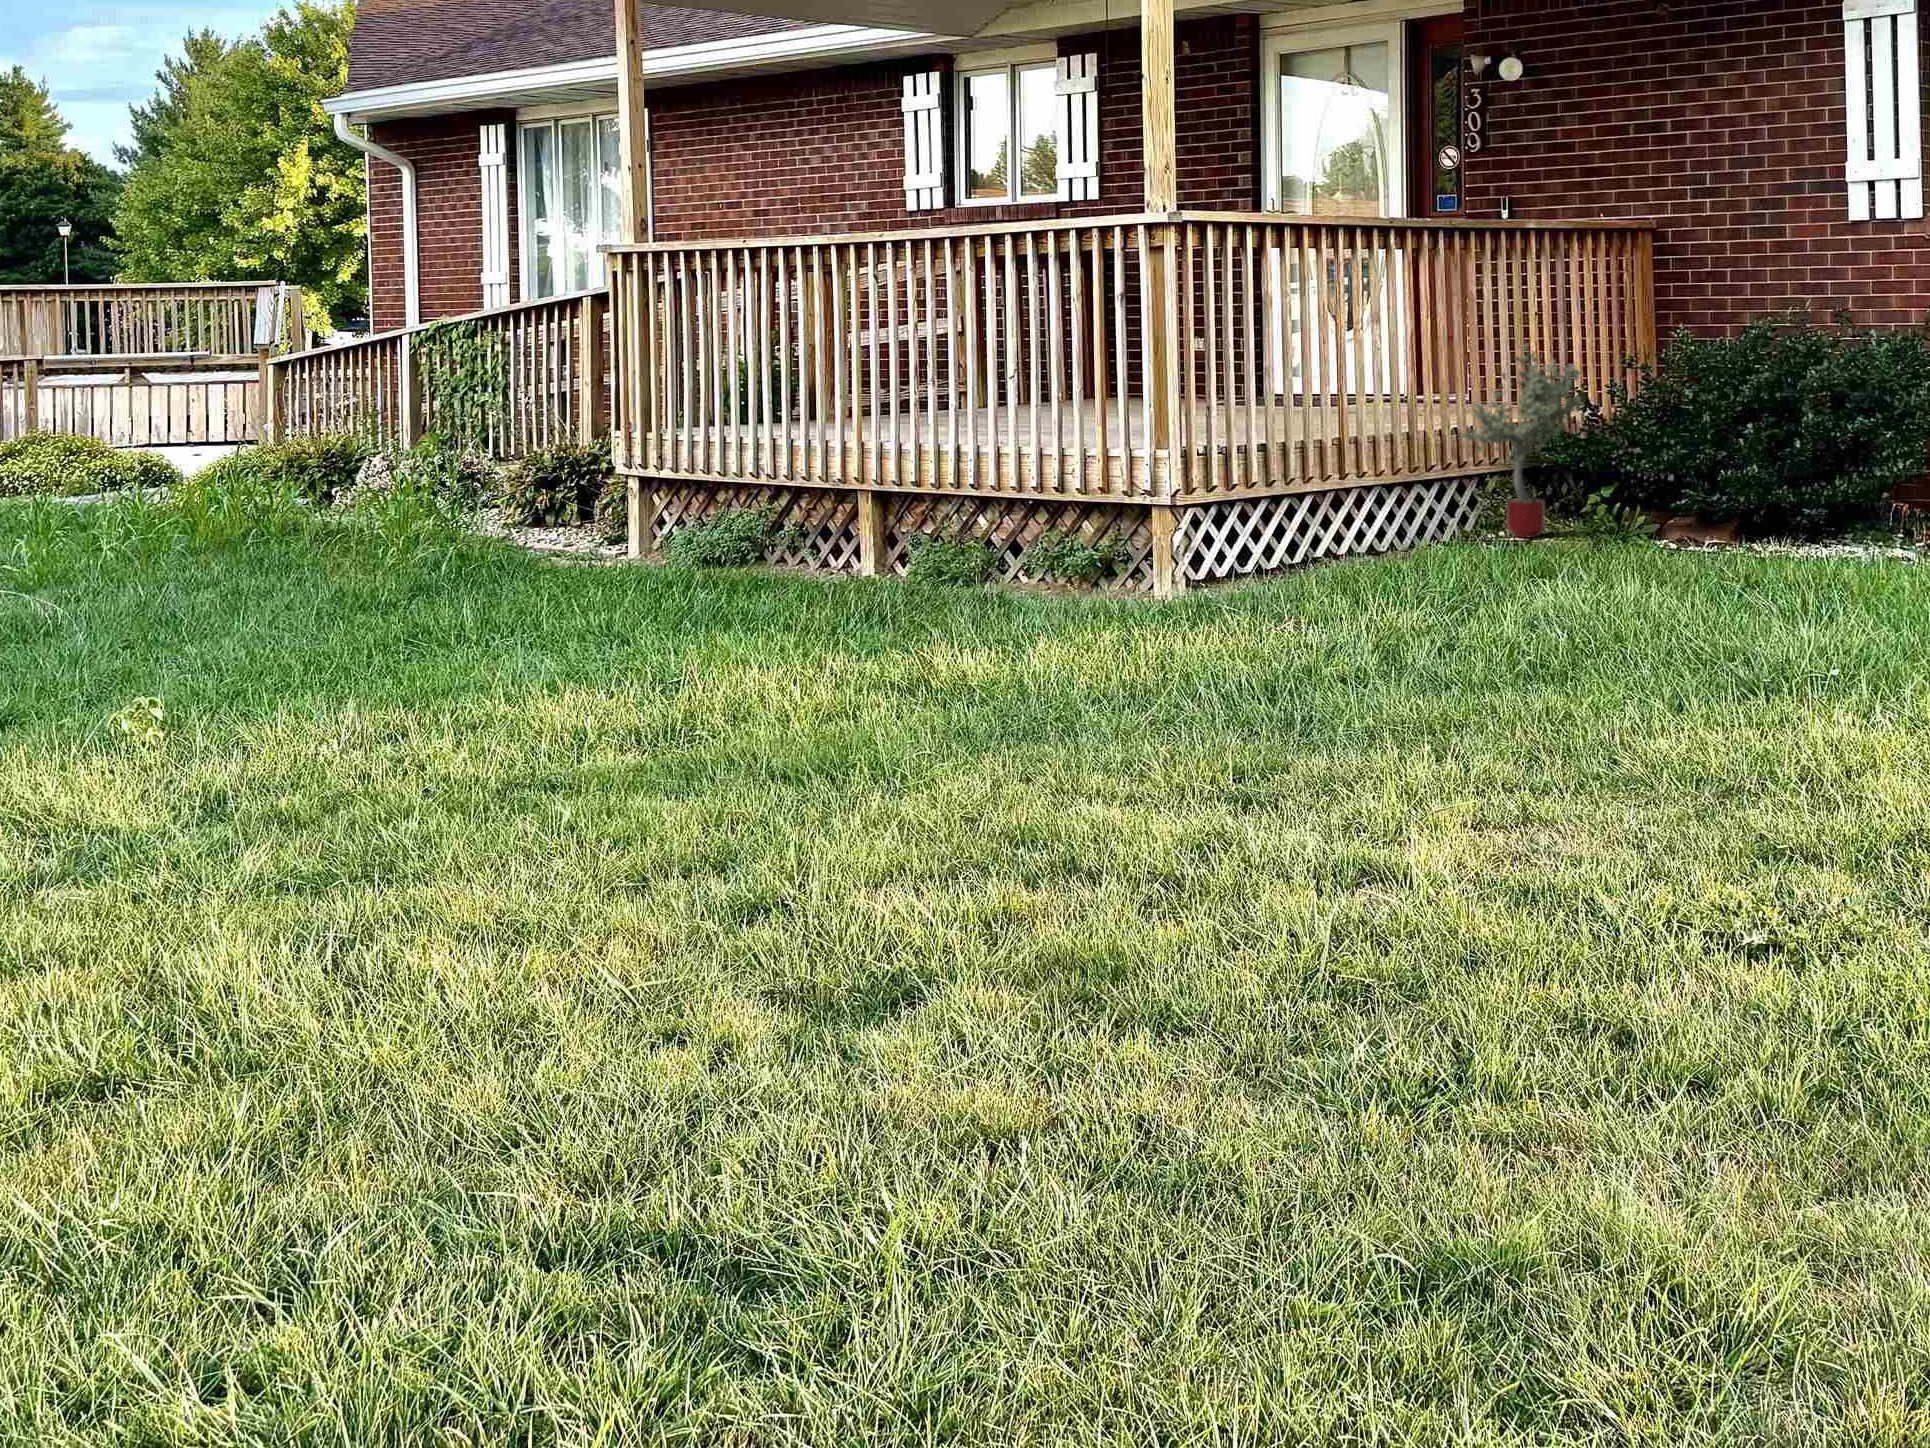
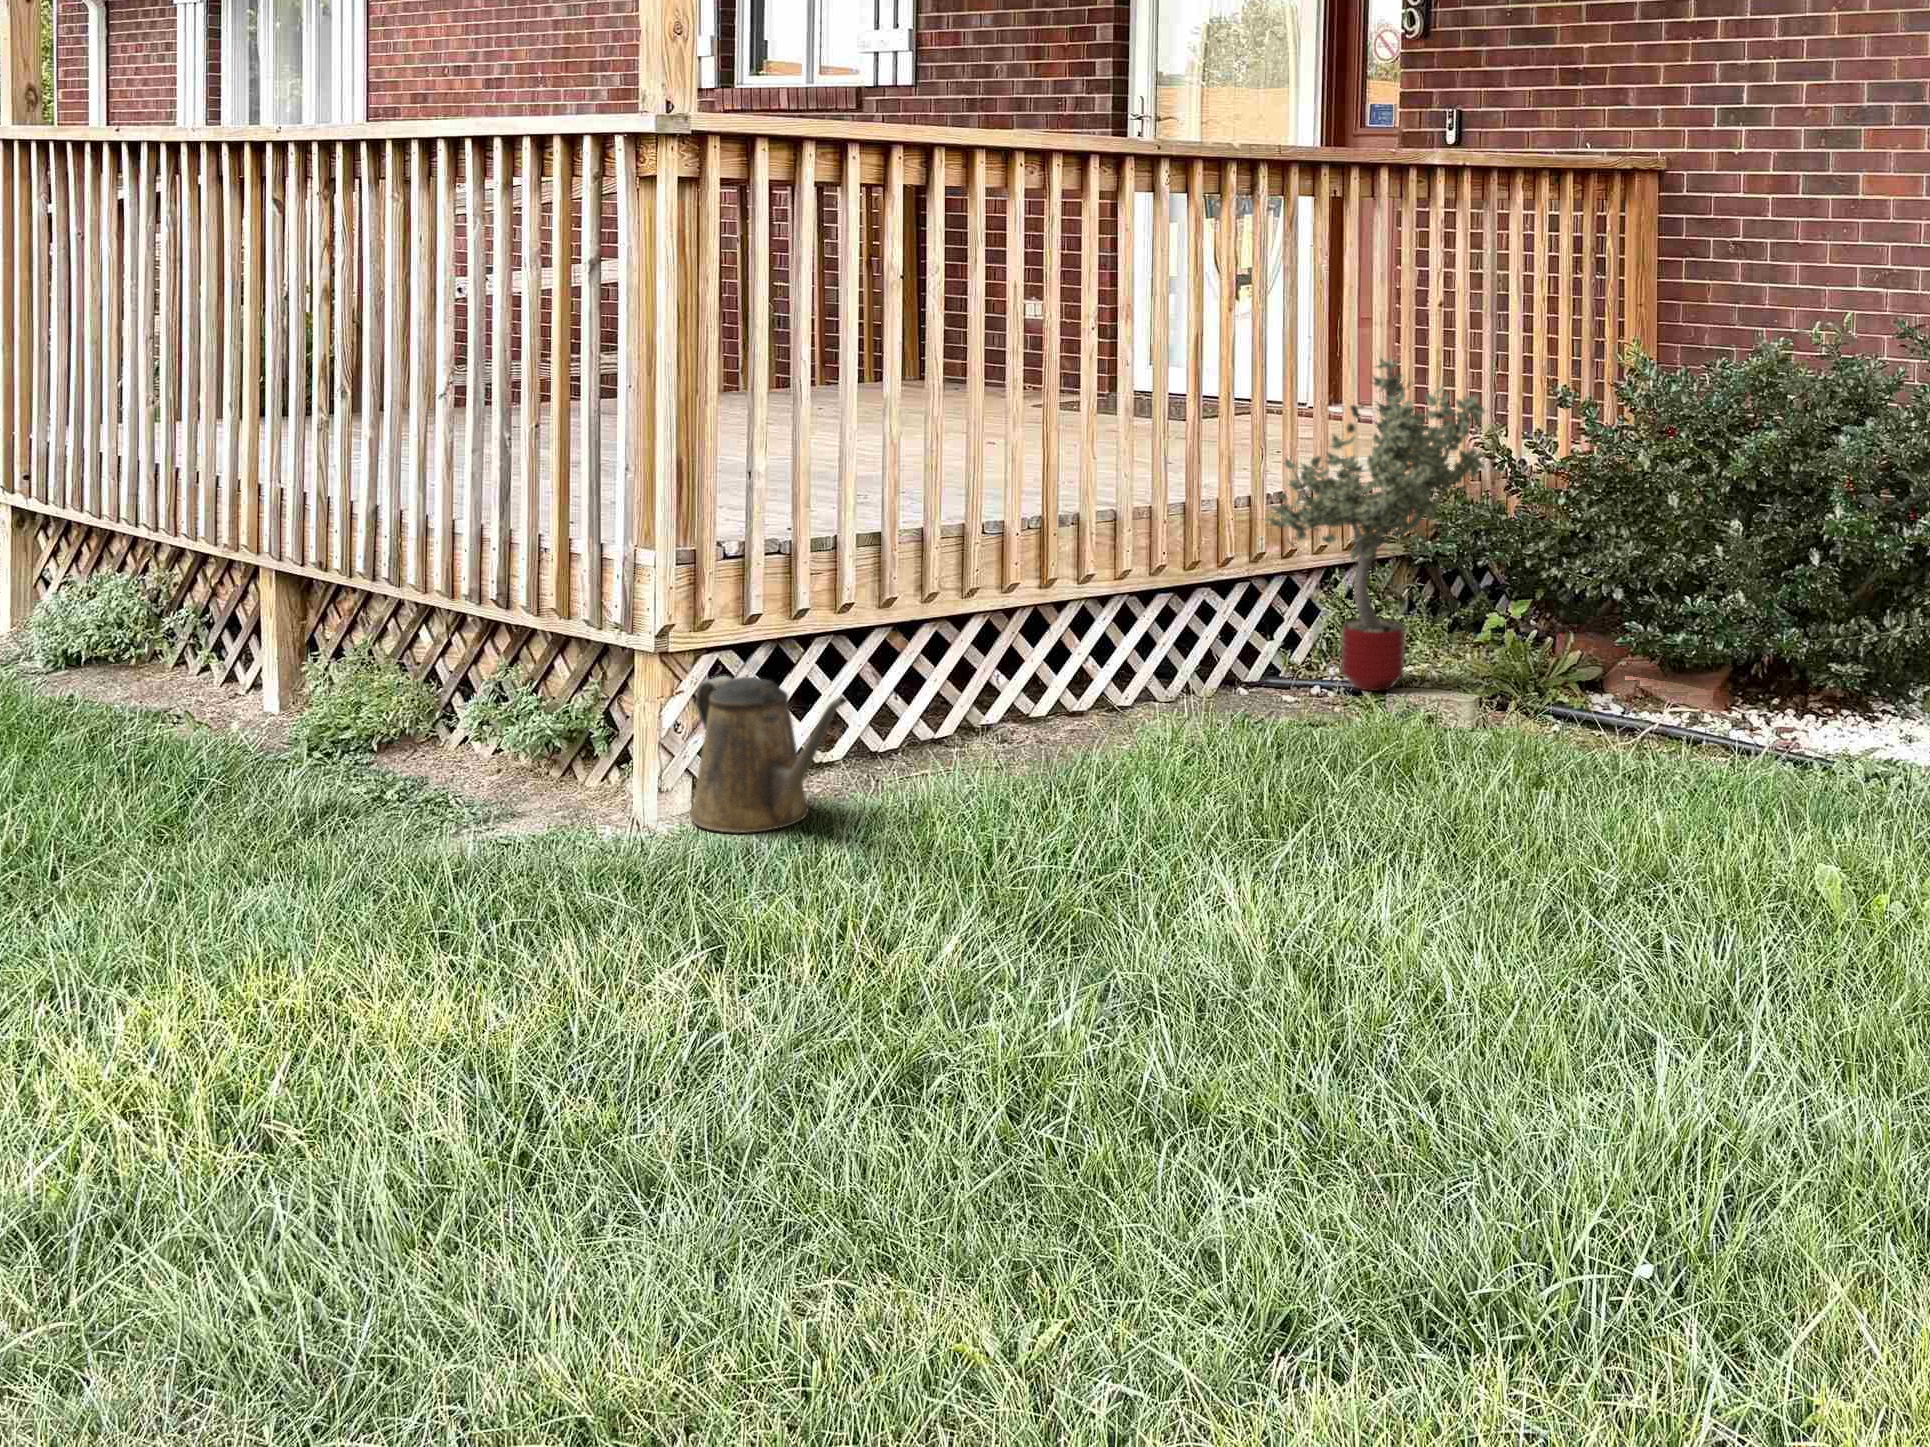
watering can: none [1194,513,1302,592] -> present [690,676,847,833]

